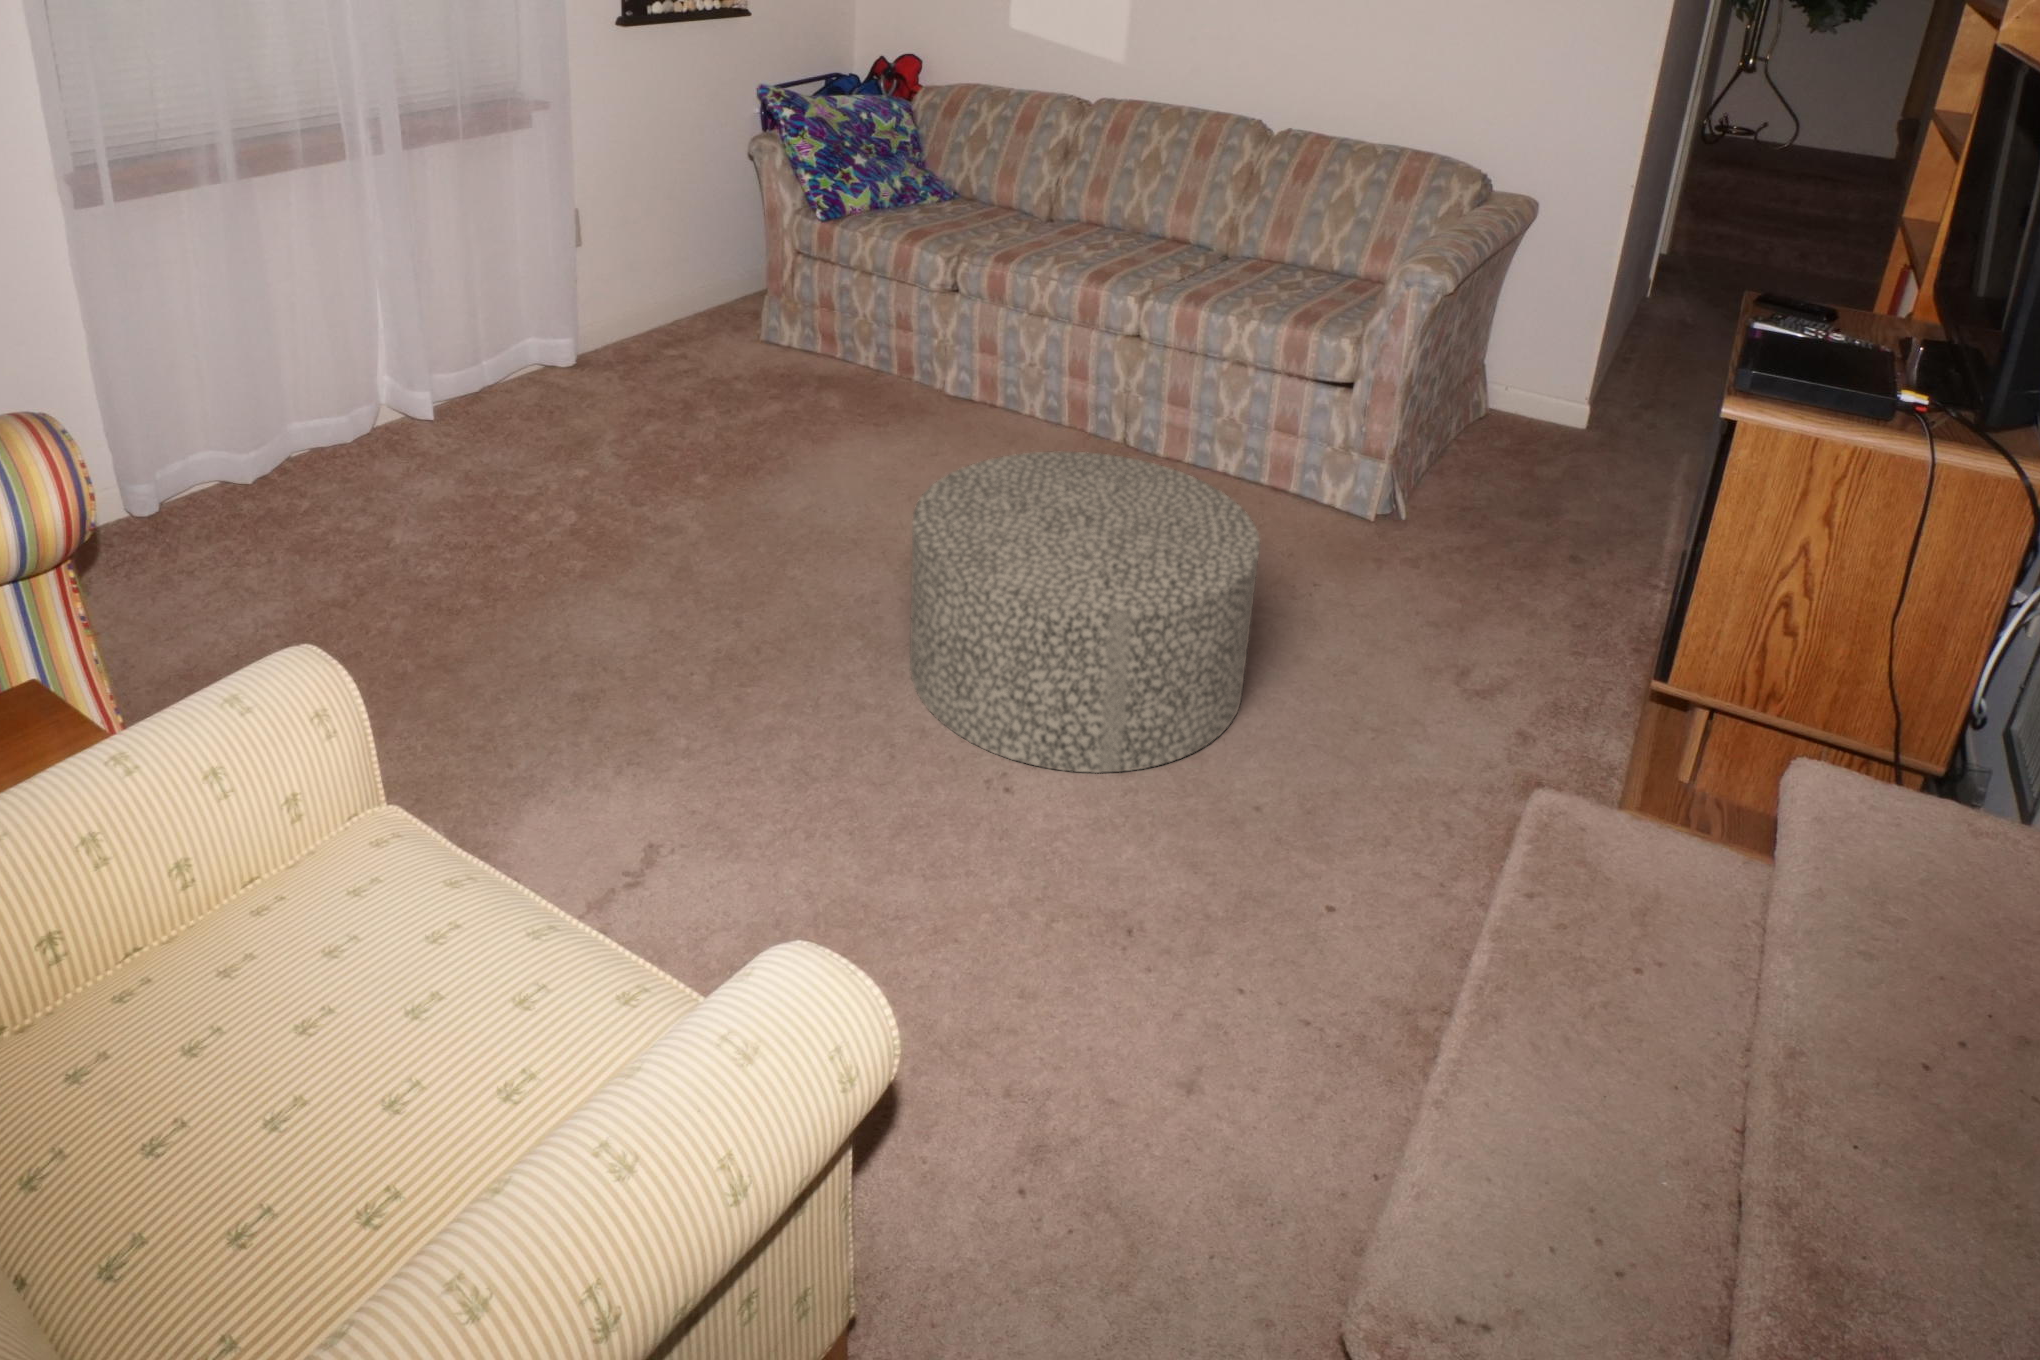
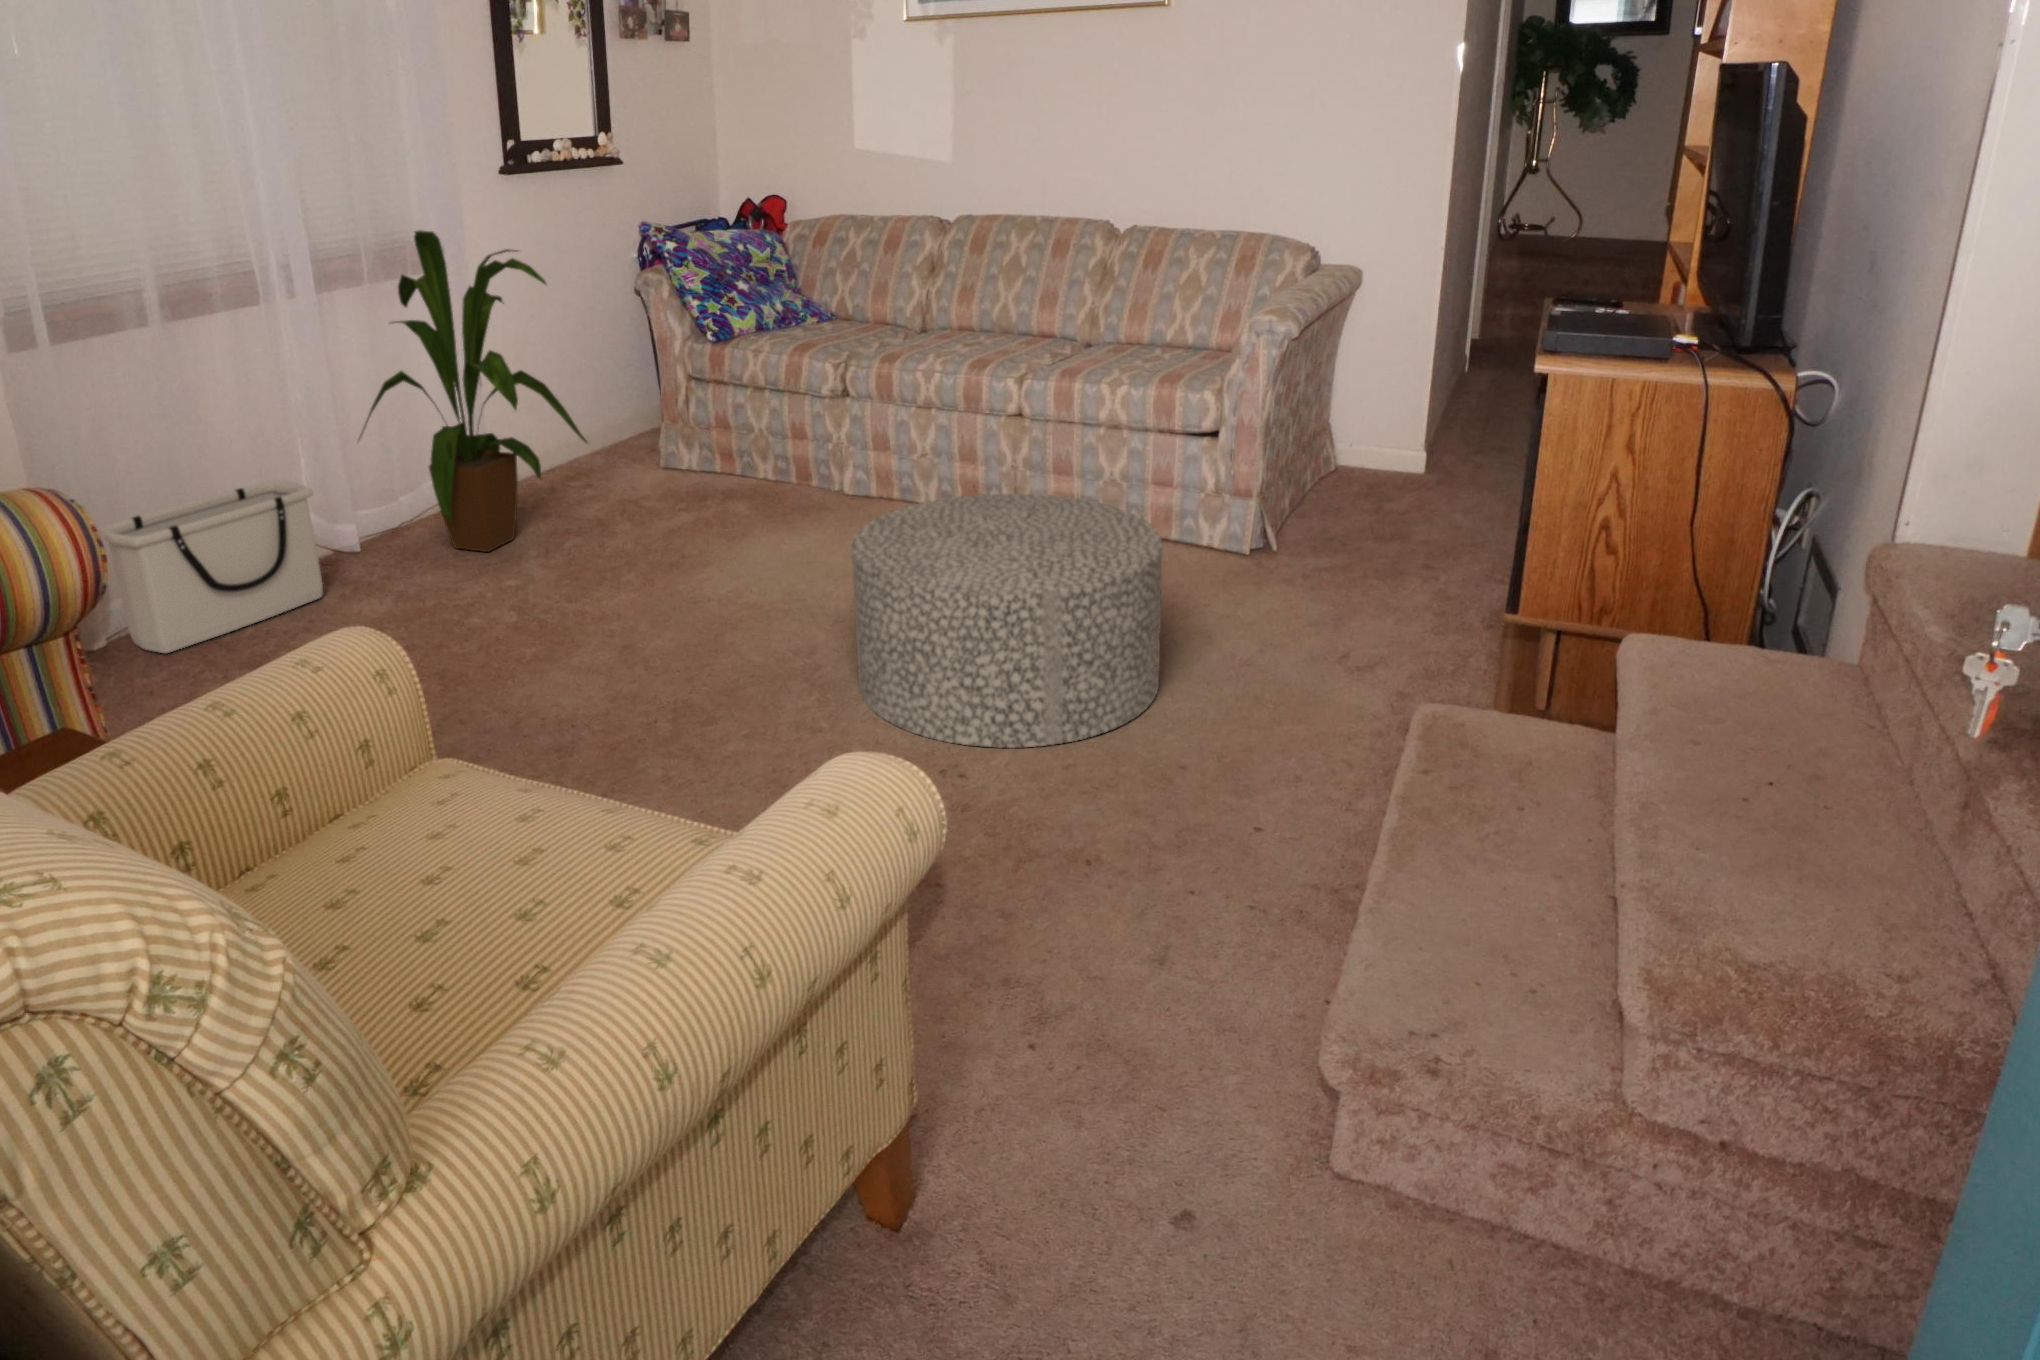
house plant: none [439,103,681,430] -> present [360,230,587,552]
storage bin: none [160,347,389,527] -> present [102,480,323,653]

